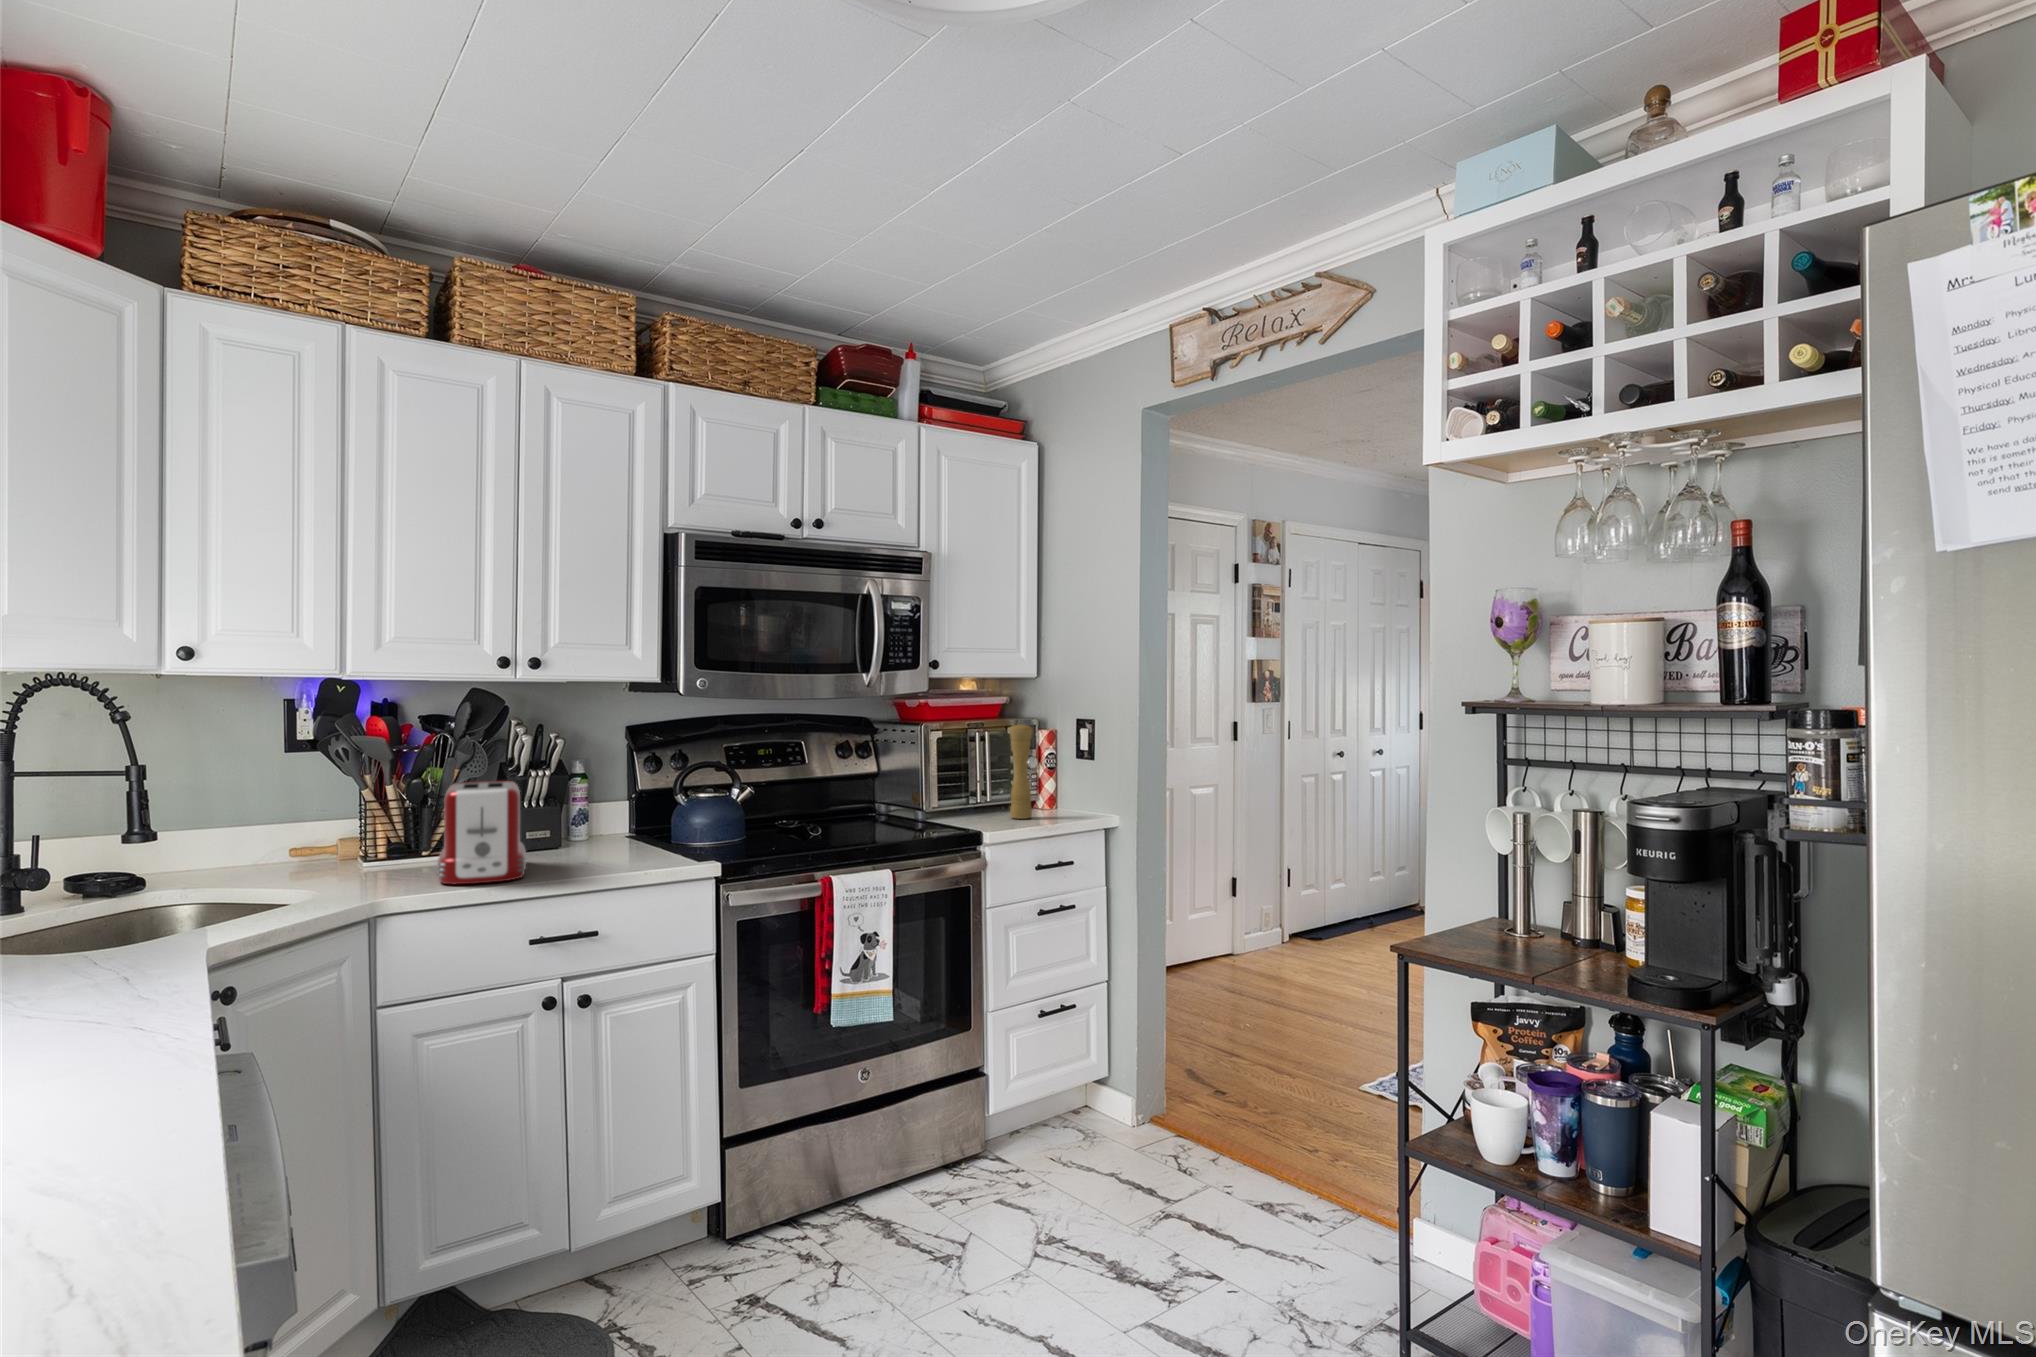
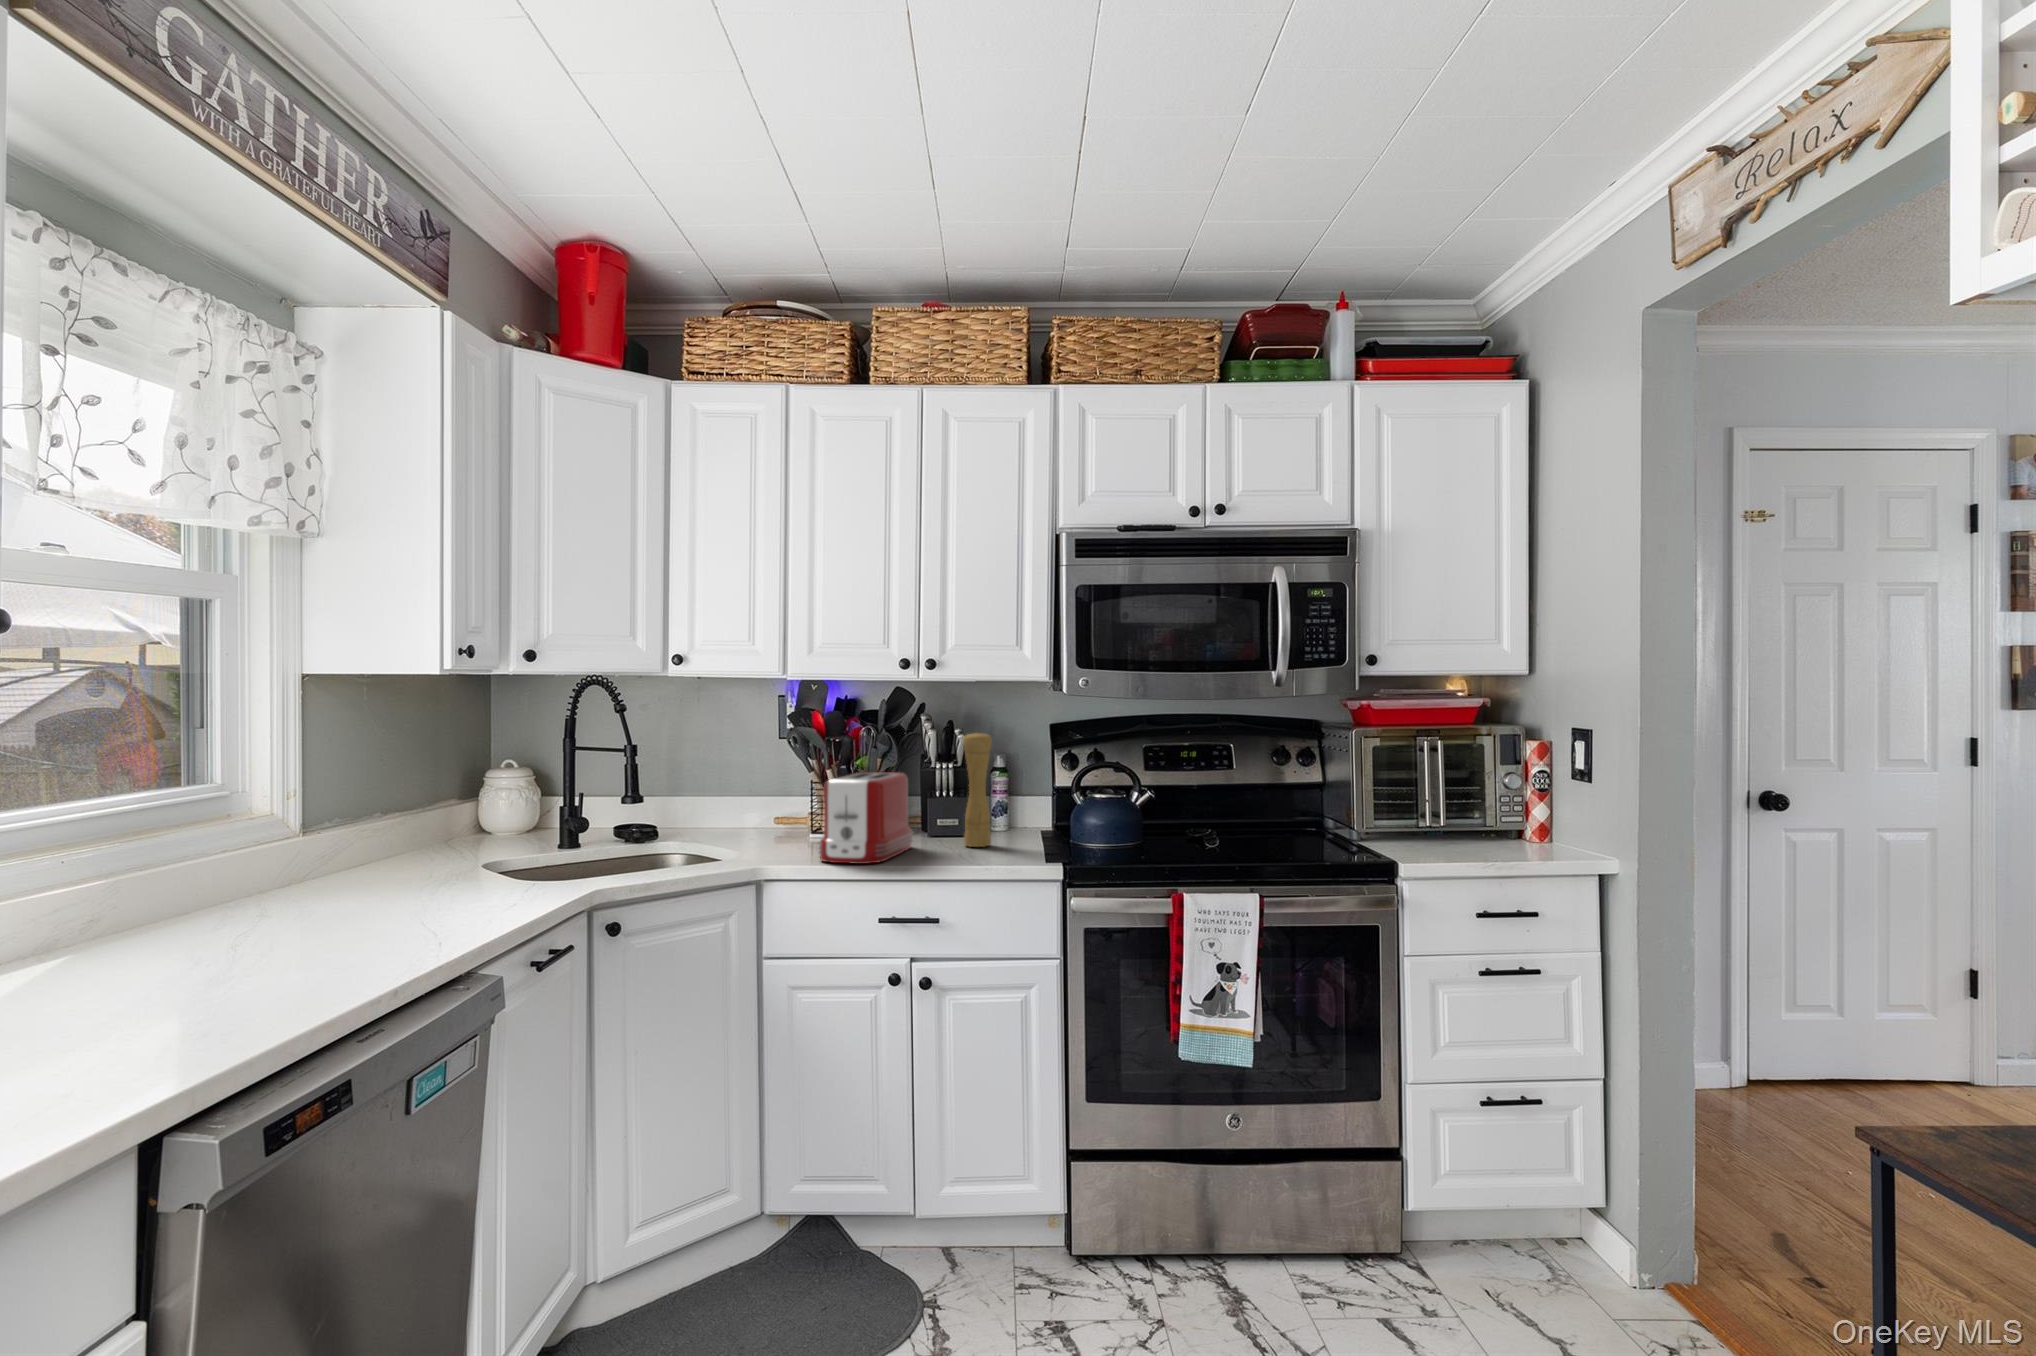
pepper mill: present [1009,724,1033,819] -> present [963,732,992,847]

